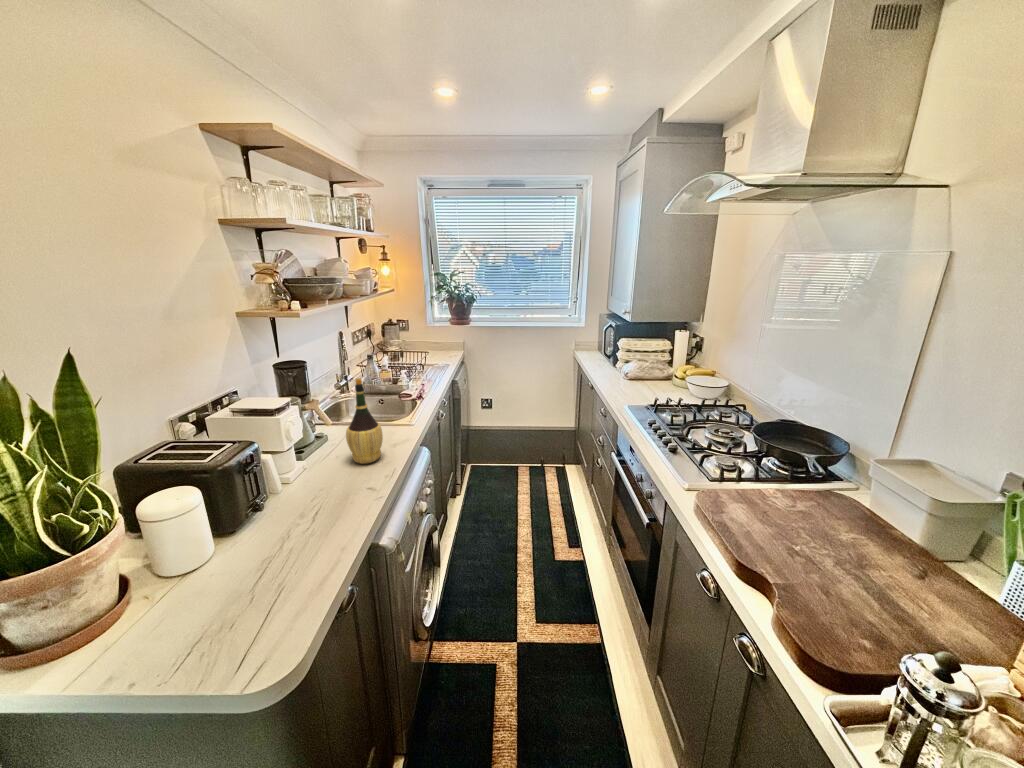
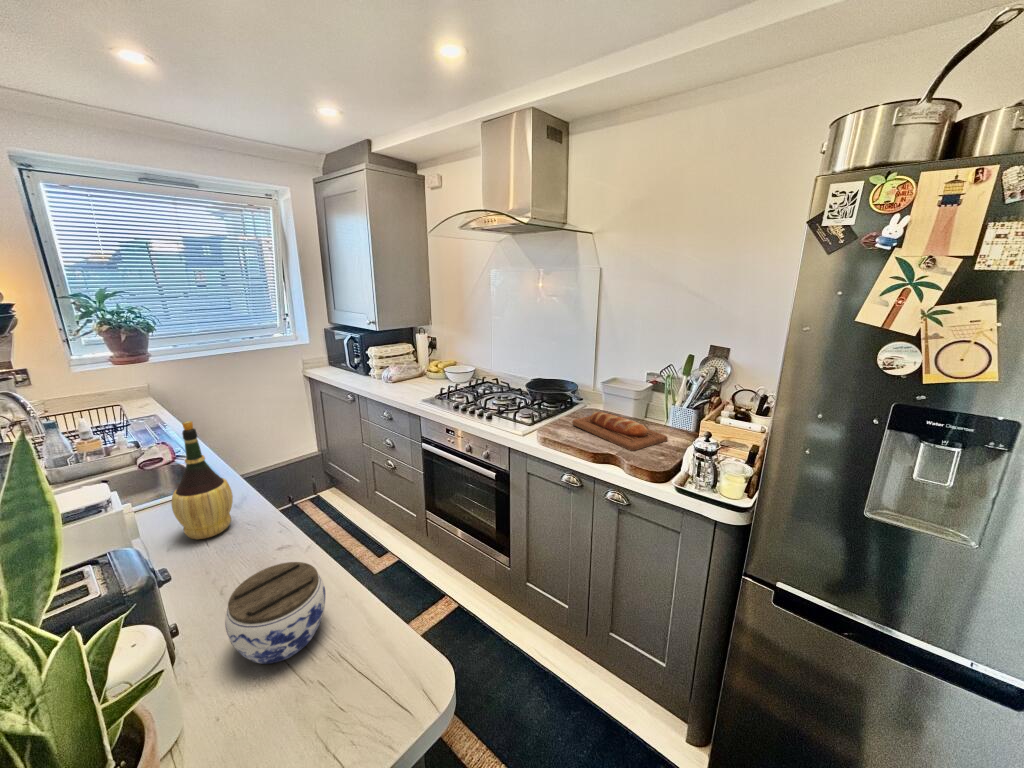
jar: none [251,500,324,569] -> present [225,562,326,664]
bread loaf: none [774,500,946,625] -> present [572,412,668,451]

